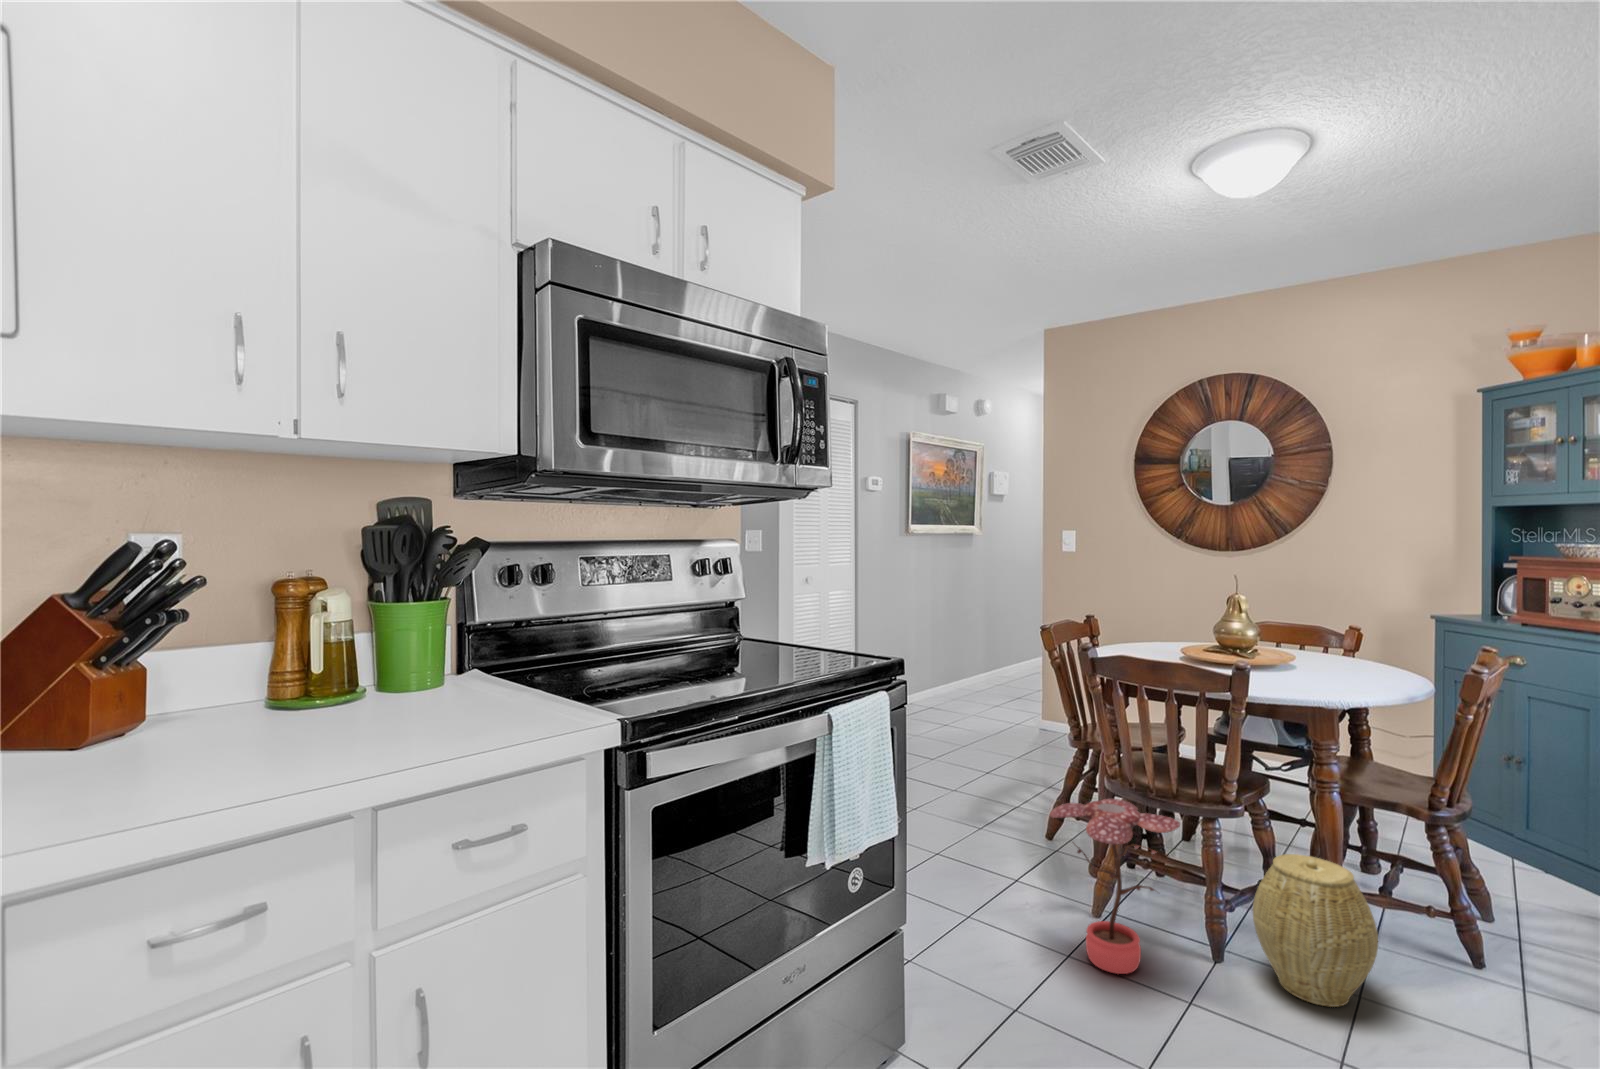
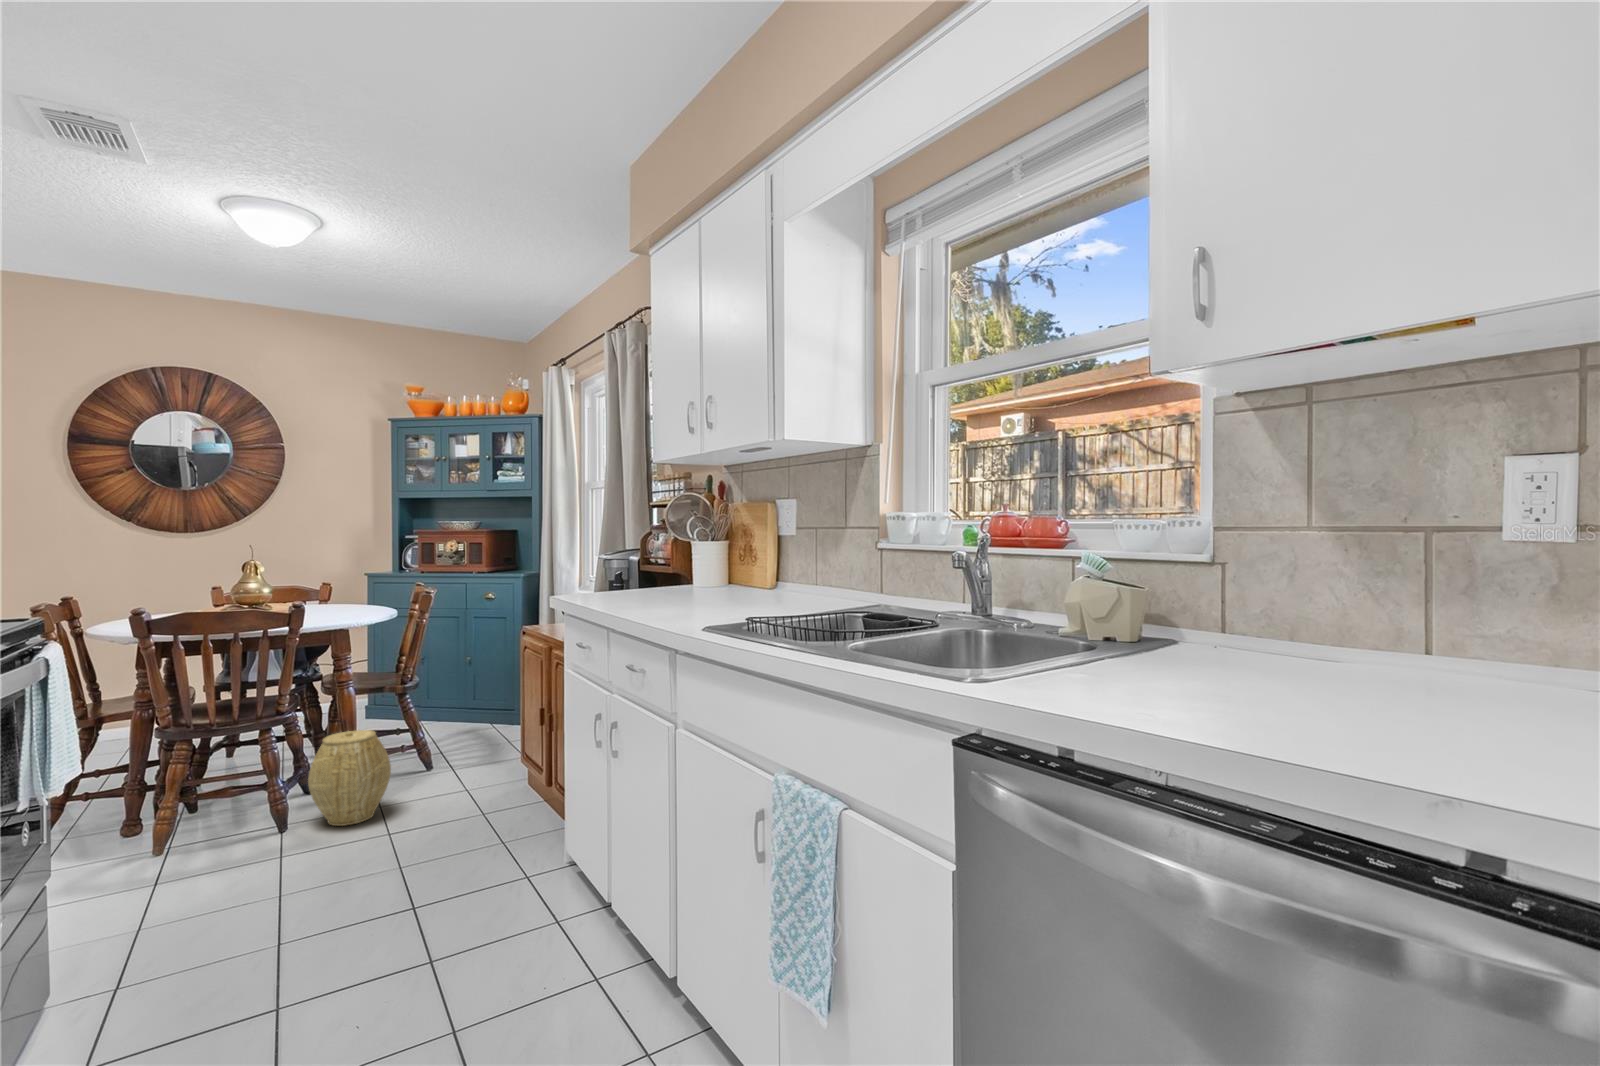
potted plant: present [1050,799,1180,974] -> none [130,733,260,879]

